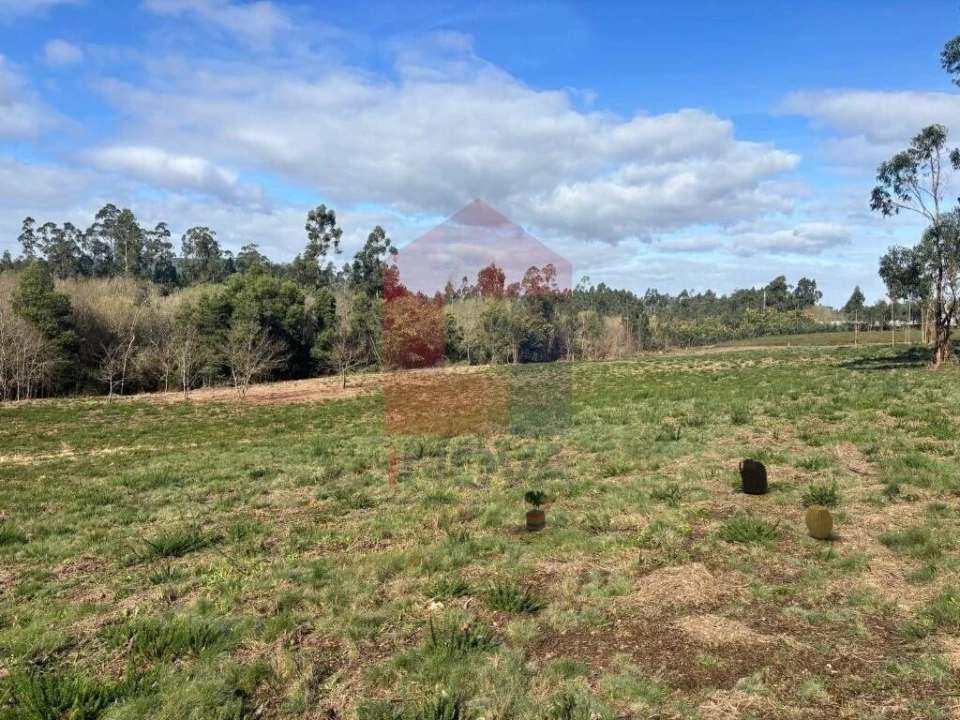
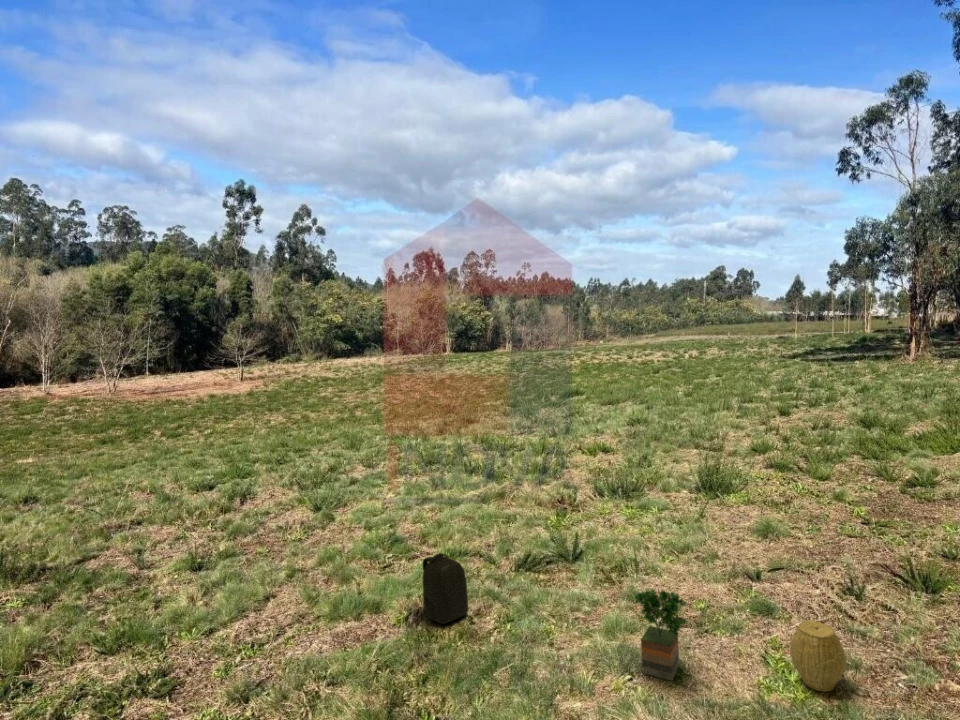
backpack: present [739,459,767,494] -> present [423,553,468,624]
potted tree: present [525,491,547,531] -> present [635,589,687,681]

